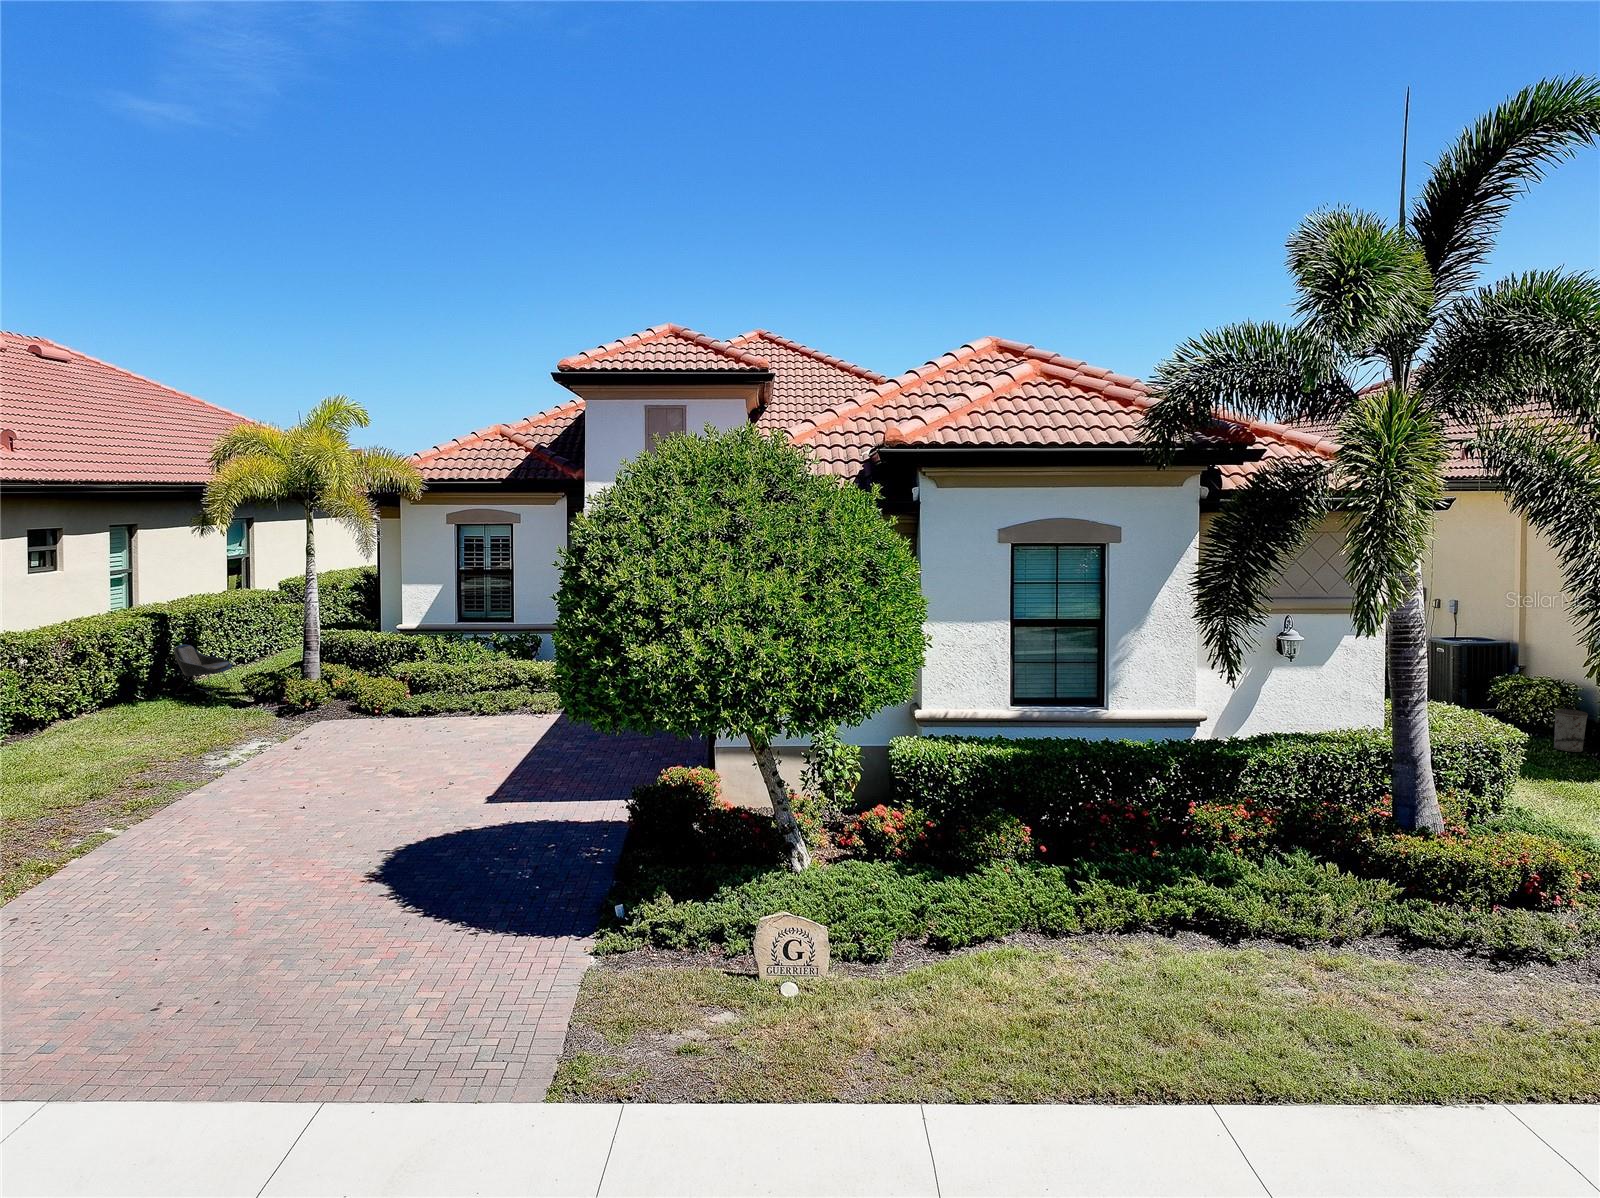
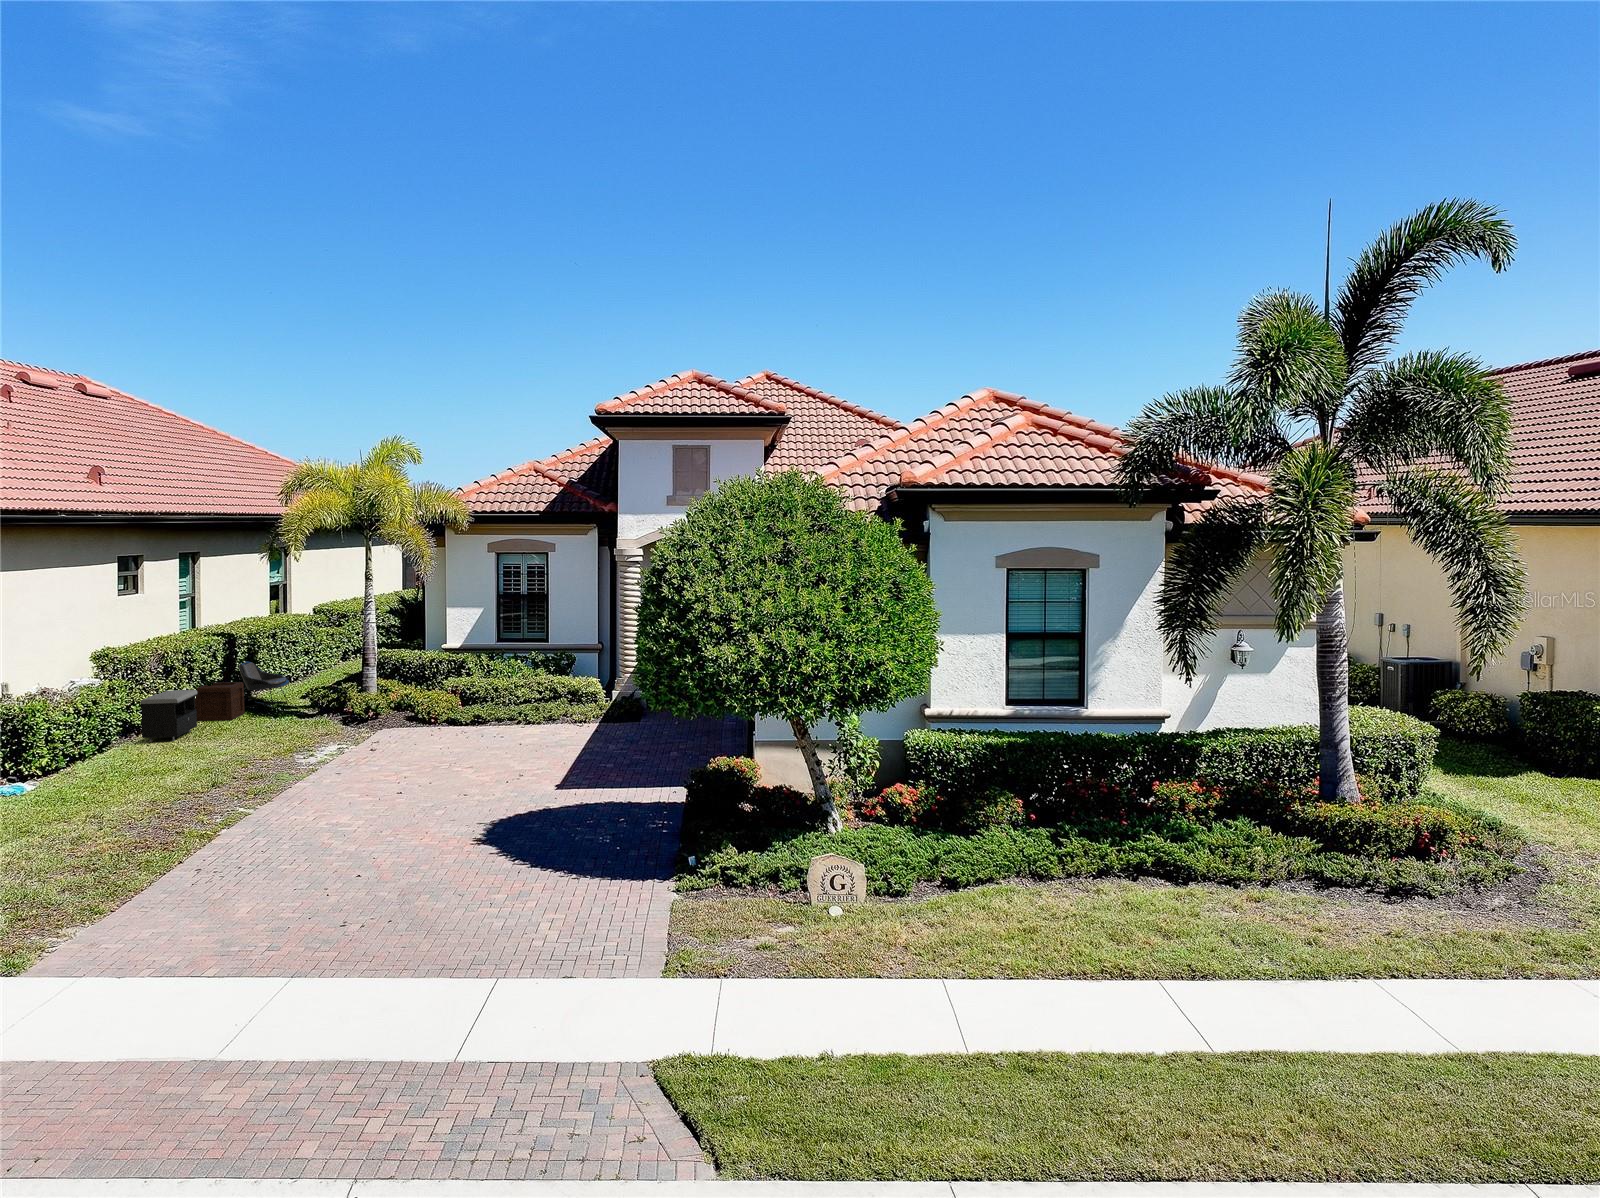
wooden crate: none [117,668,177,711] -> present [195,682,245,721]
storage bench: none [42,679,115,738] -> present [140,690,197,742]
trash can: present [1554,709,1588,752] -> none [1489,716,1517,754]

